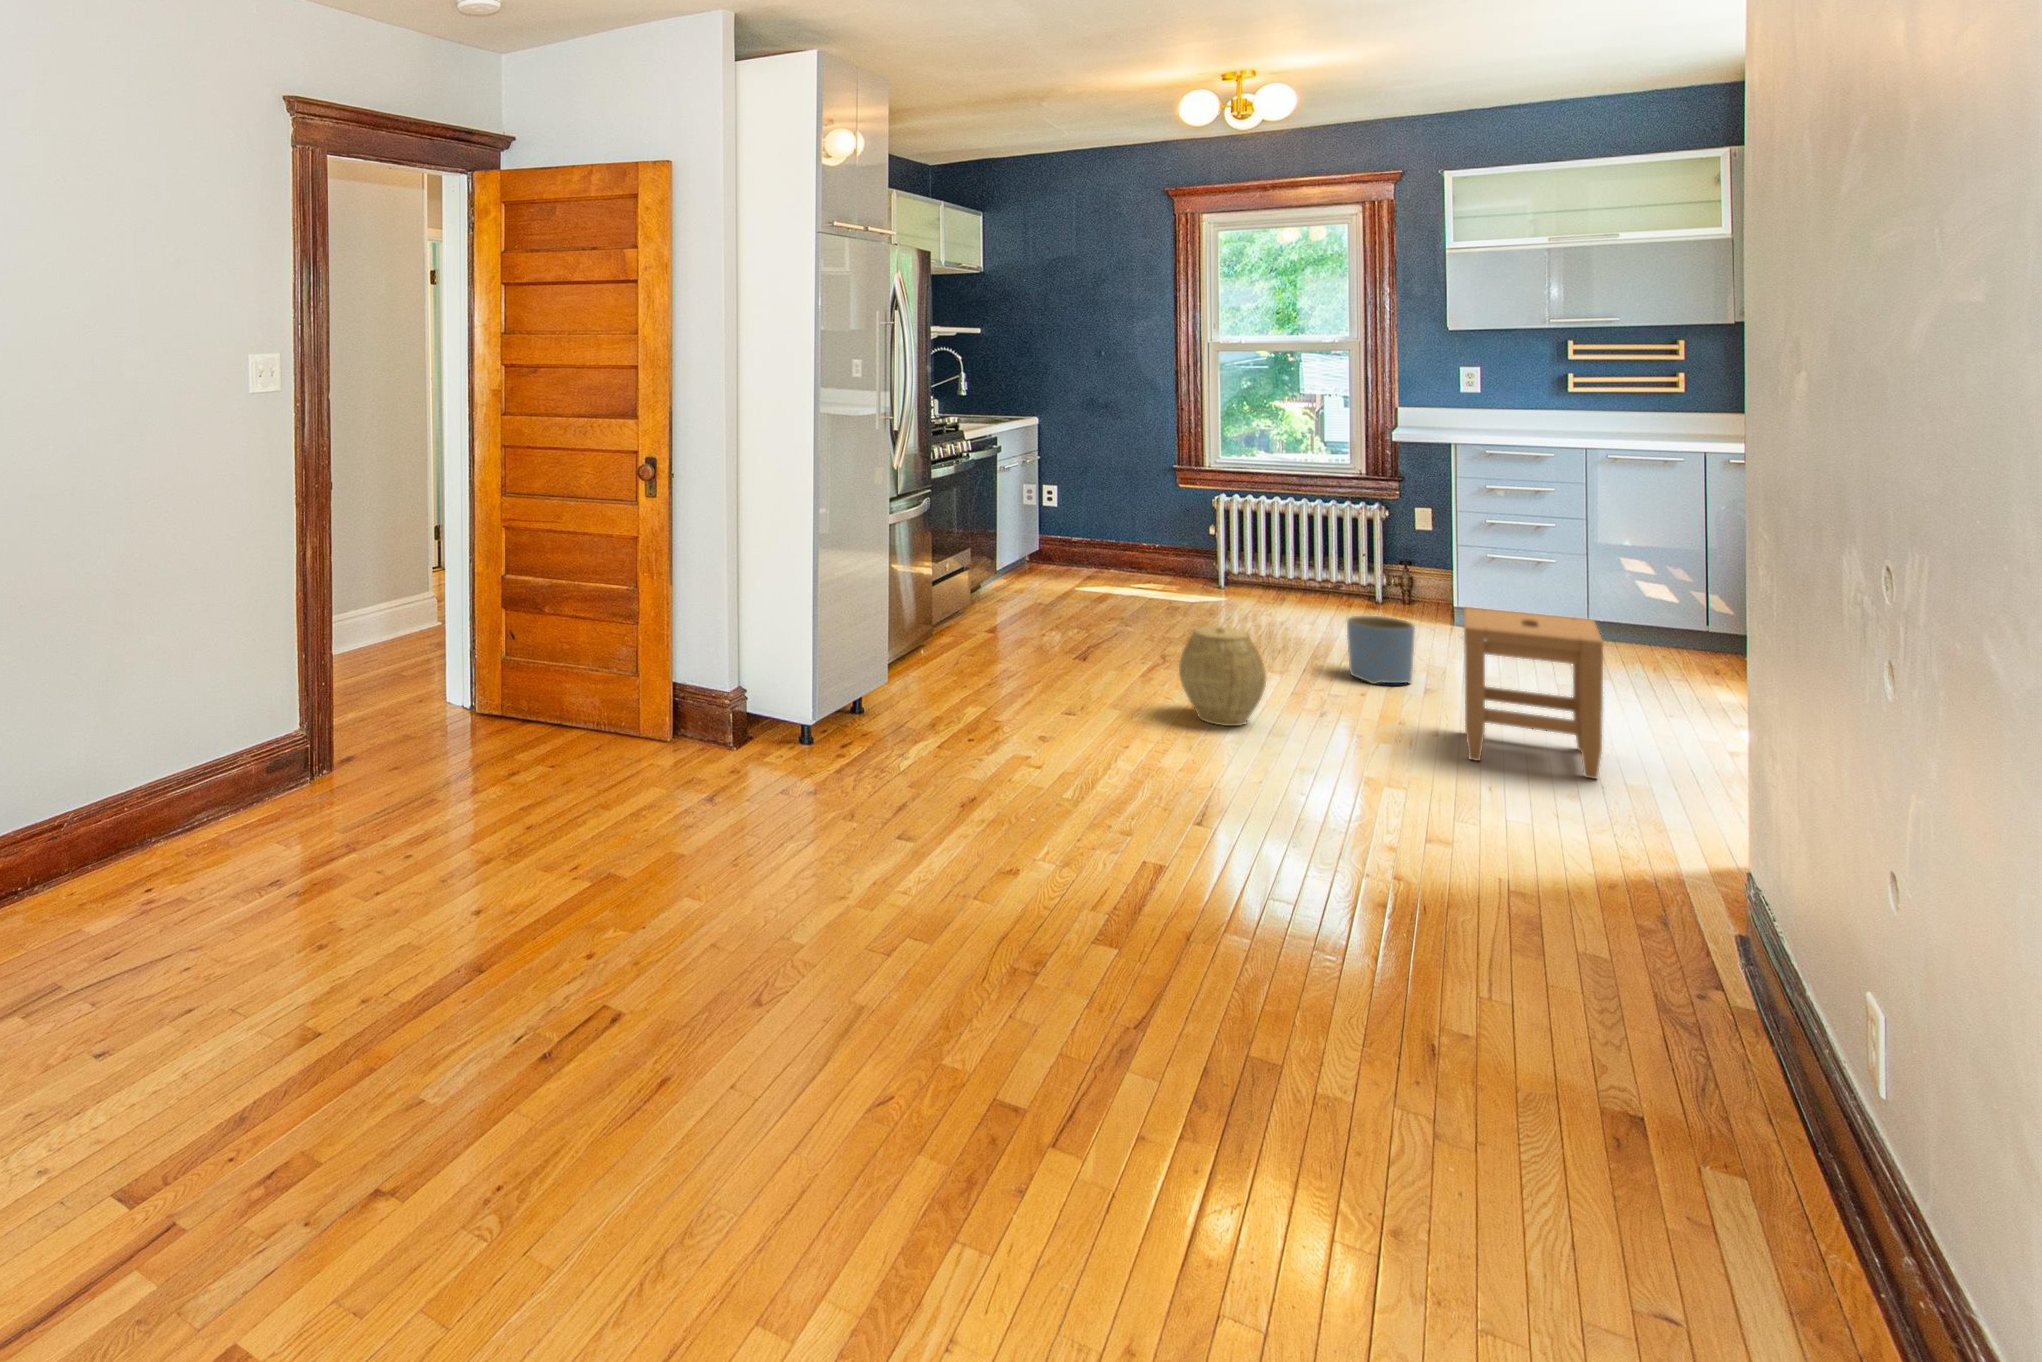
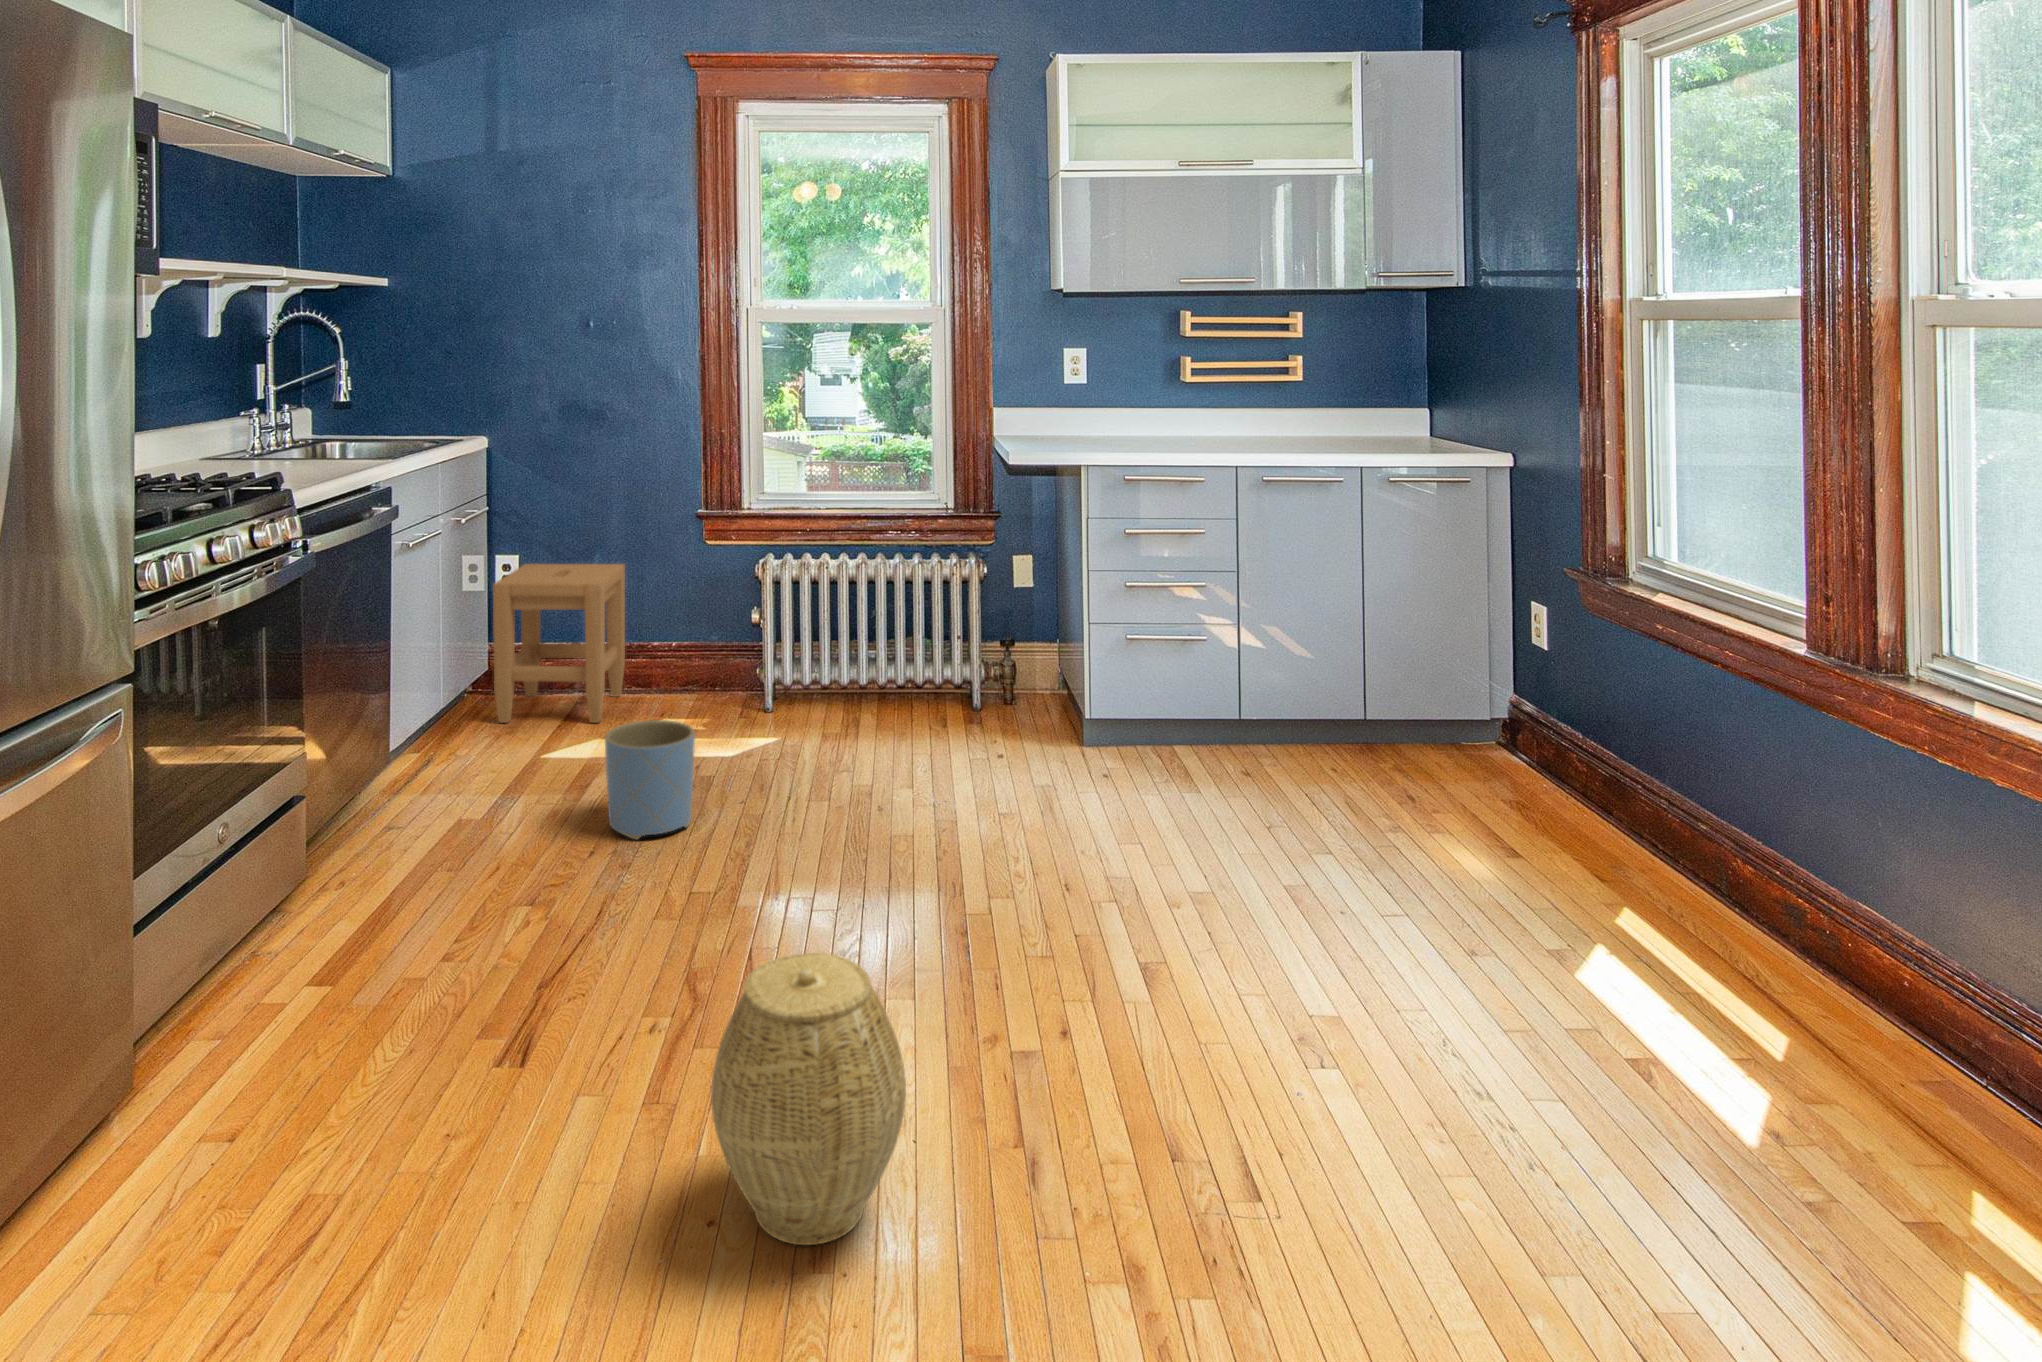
stool: present [1464,607,1603,779] -> present [493,564,625,723]
planter: present [1347,616,1415,684] -> present [605,720,695,839]

